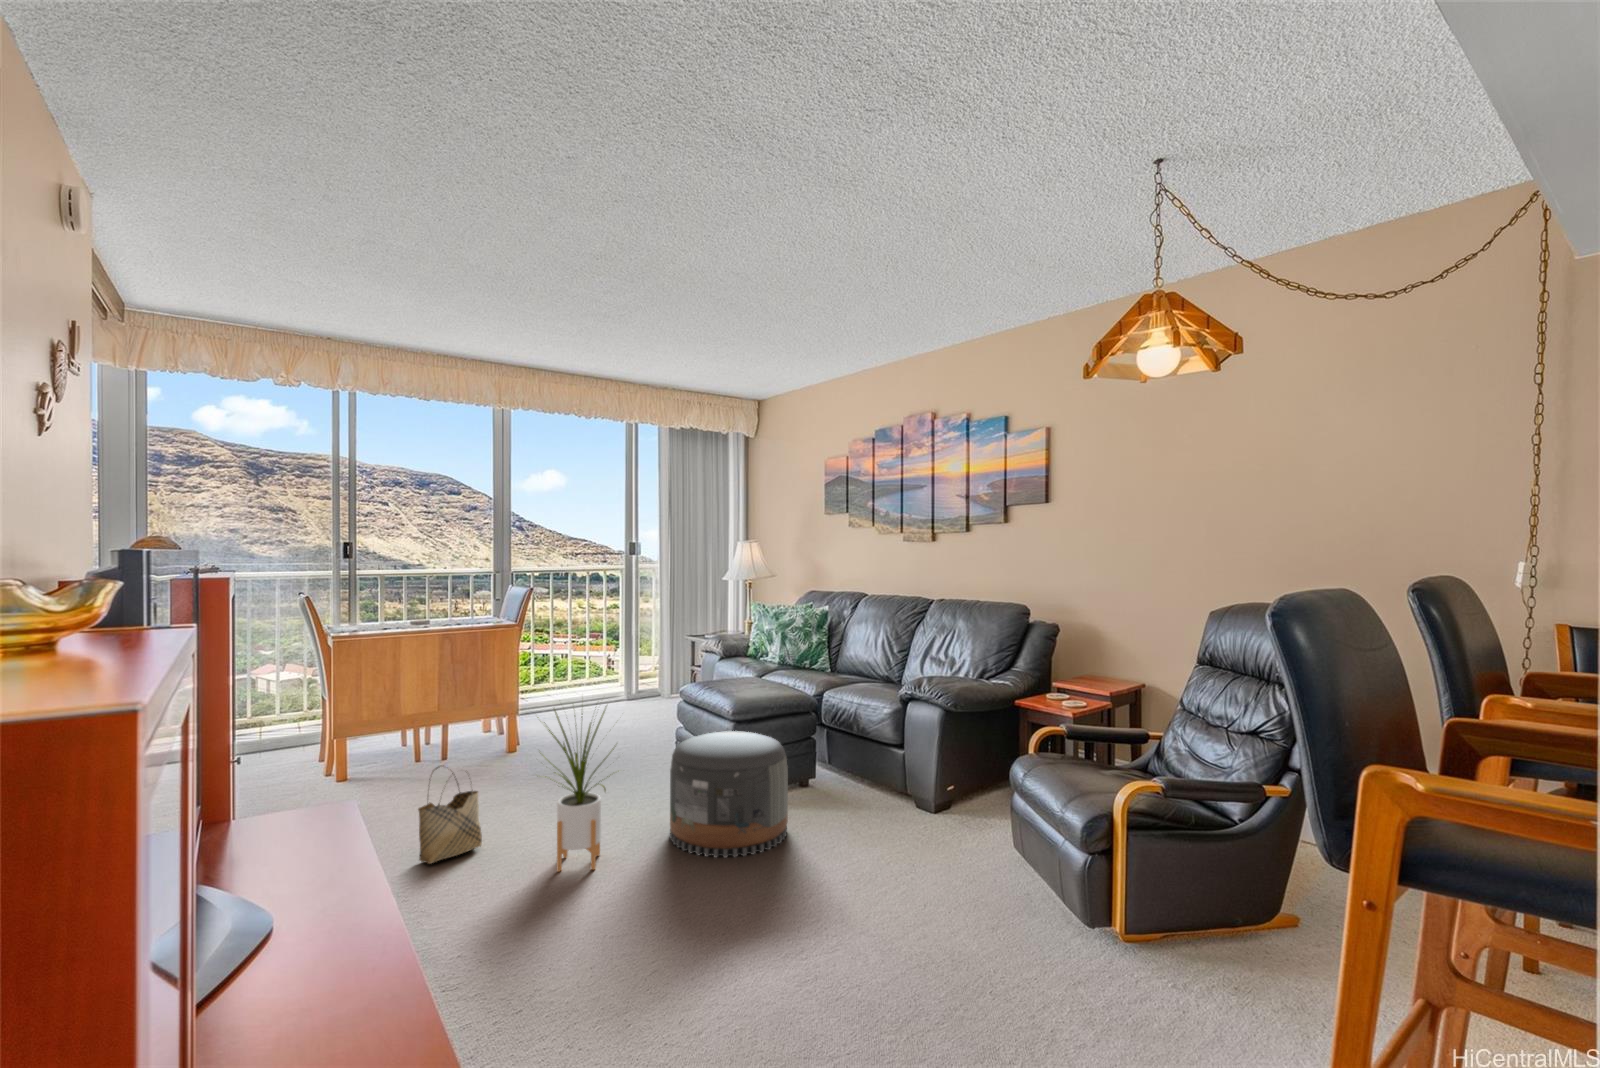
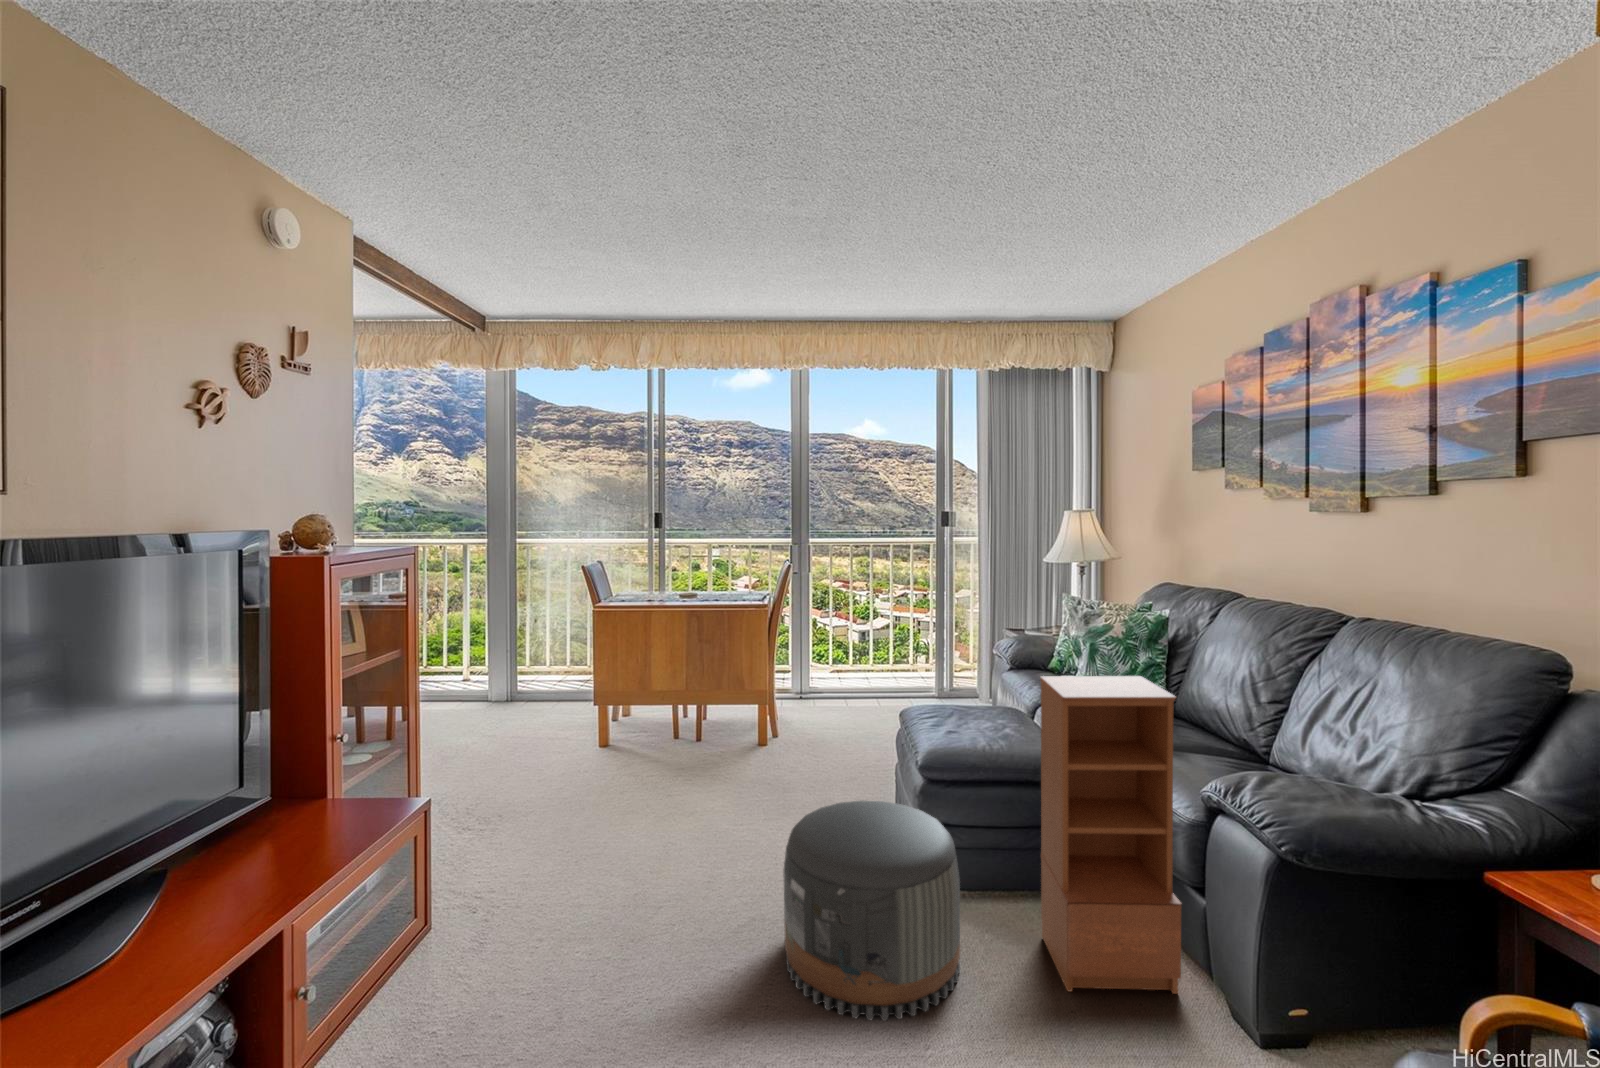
bookcase: none [813,632,896,818] -> present [1040,676,1181,994]
house plant: present [538,710,614,871] -> none [599,727,718,964]
woven basket: present [418,767,482,864] -> none [532,779,607,891]

